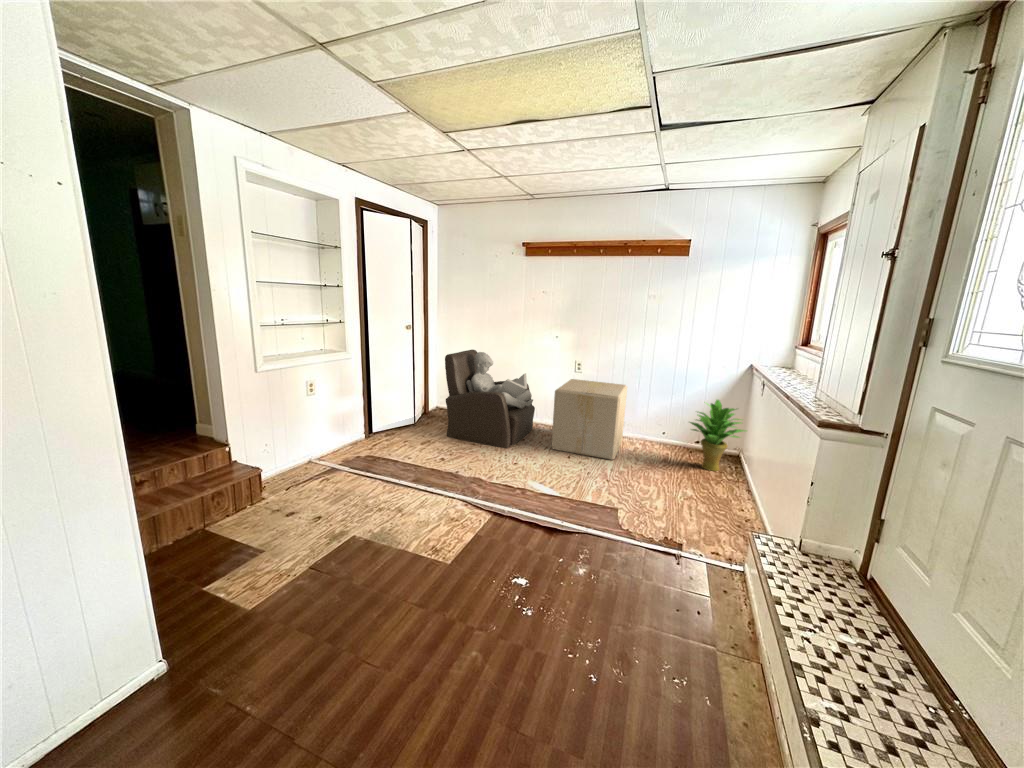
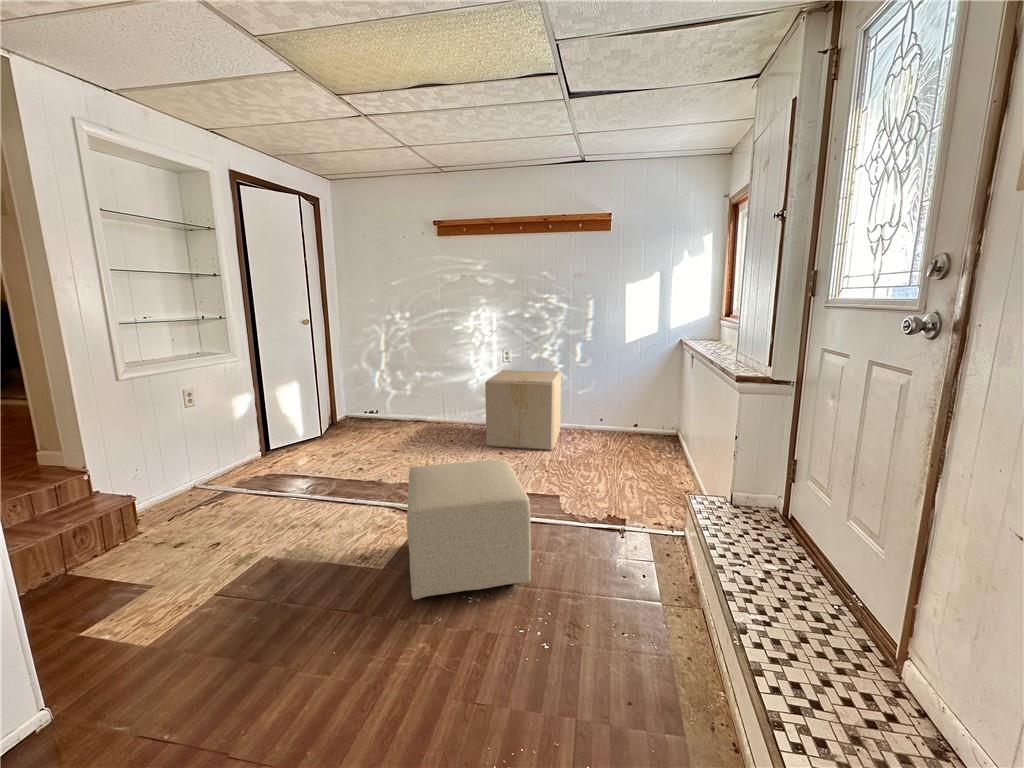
armchair: present [445,350,535,448] -> none [358,346,465,450]
potted plant: present [690,400,746,471] -> none [624,378,680,450]
ottoman: none [473,474,589,602] -> present [407,460,531,600]

